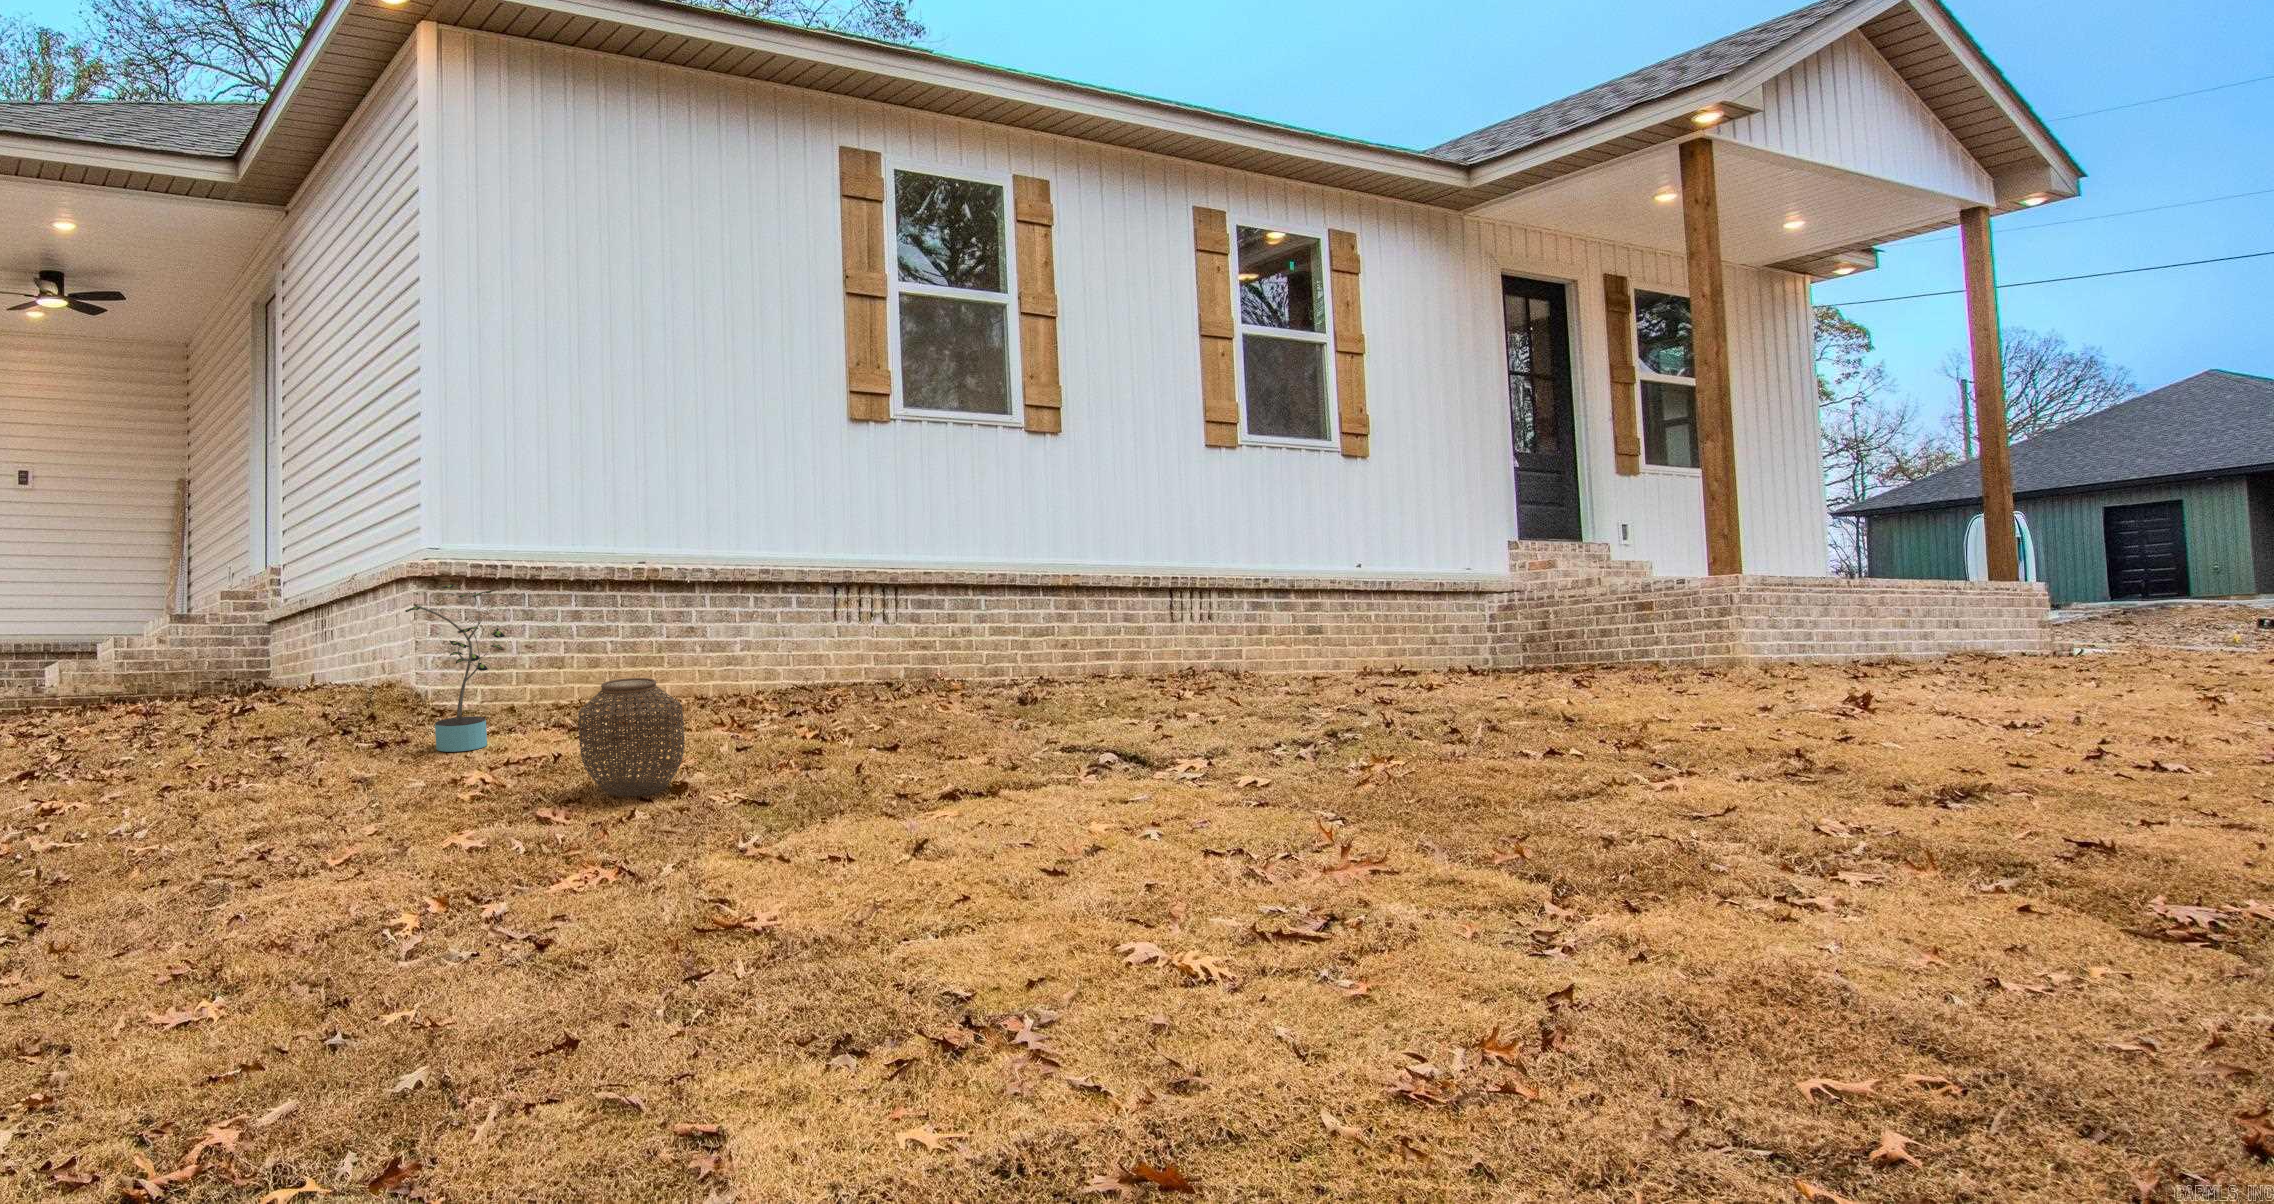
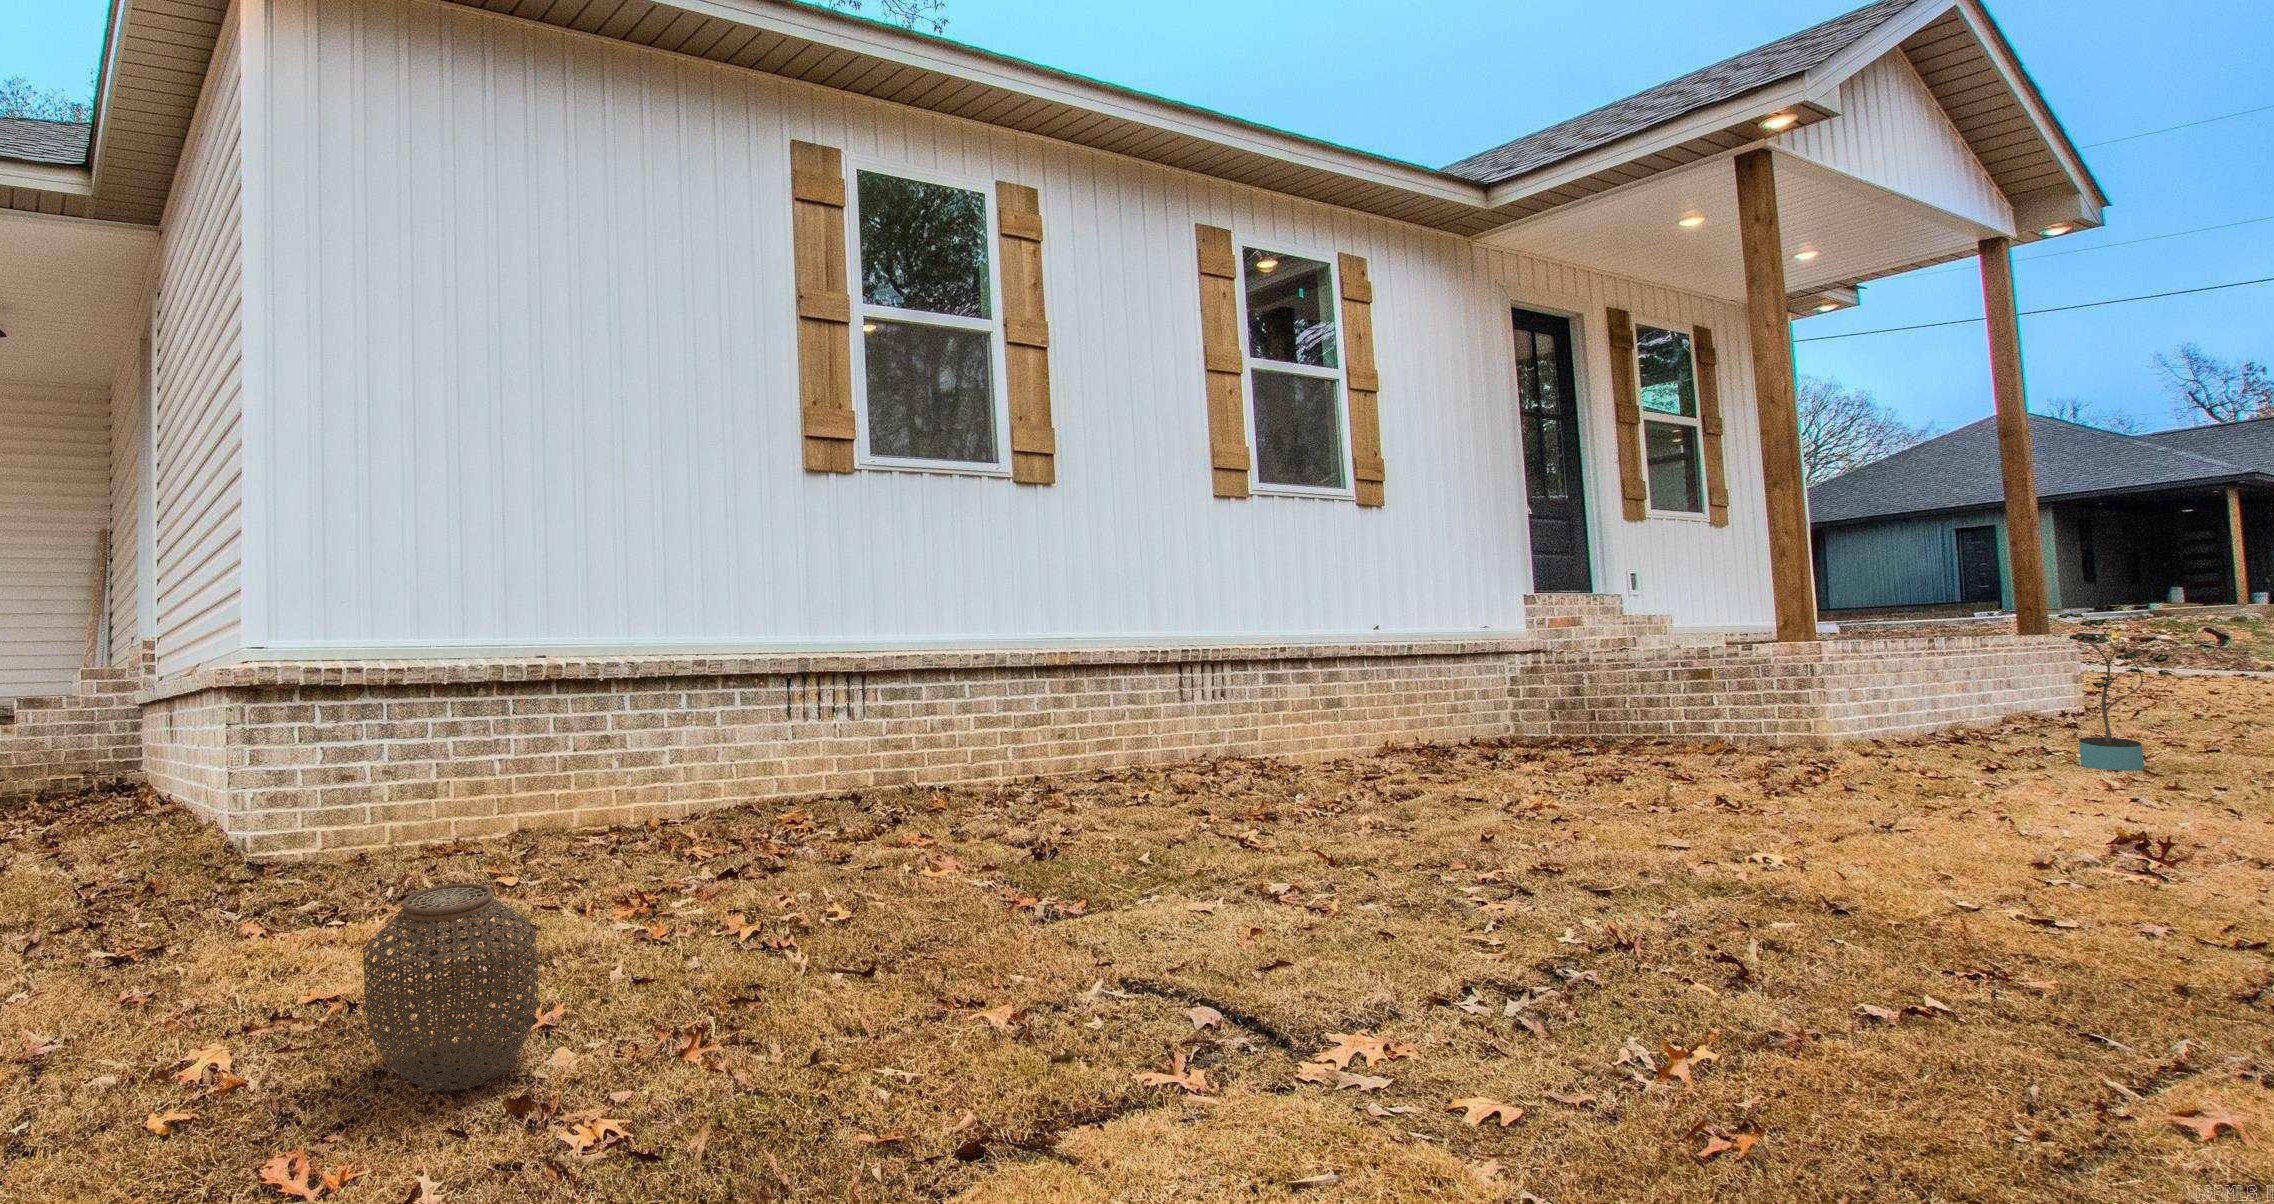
potted plant: present [405,584,505,752] -> present [2058,613,2175,770]

